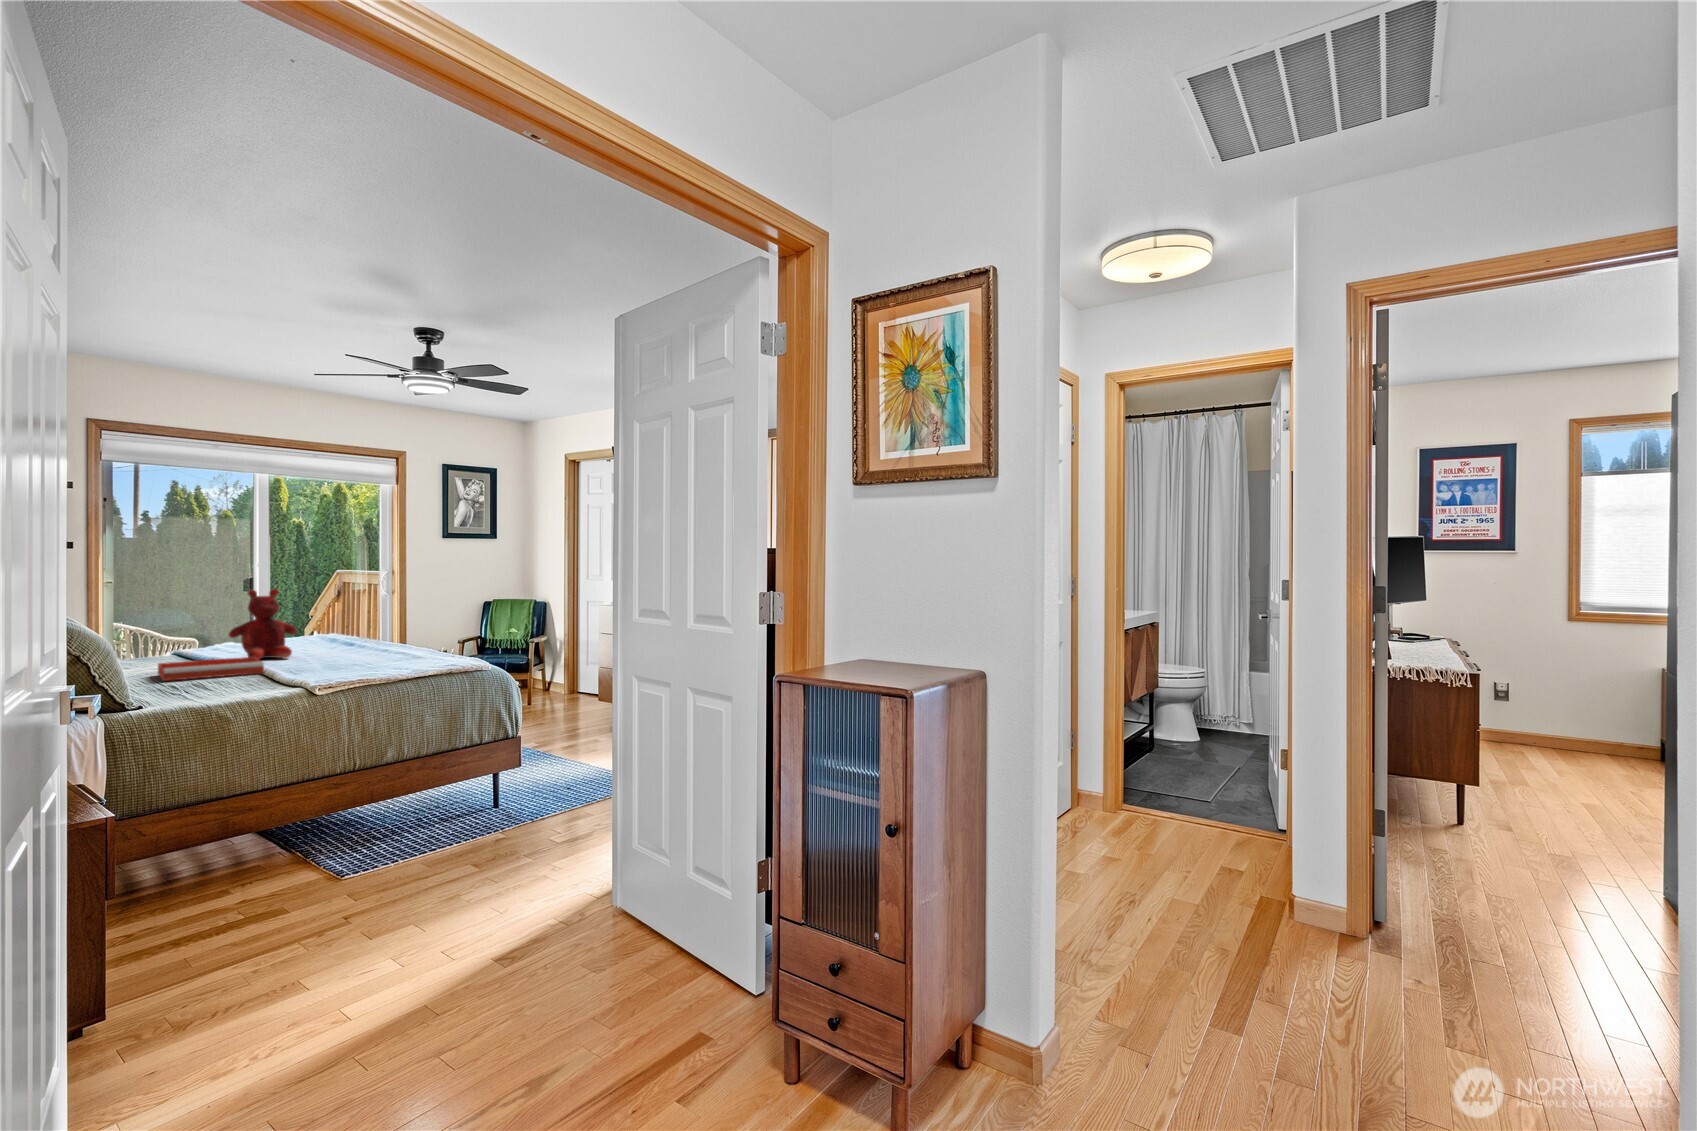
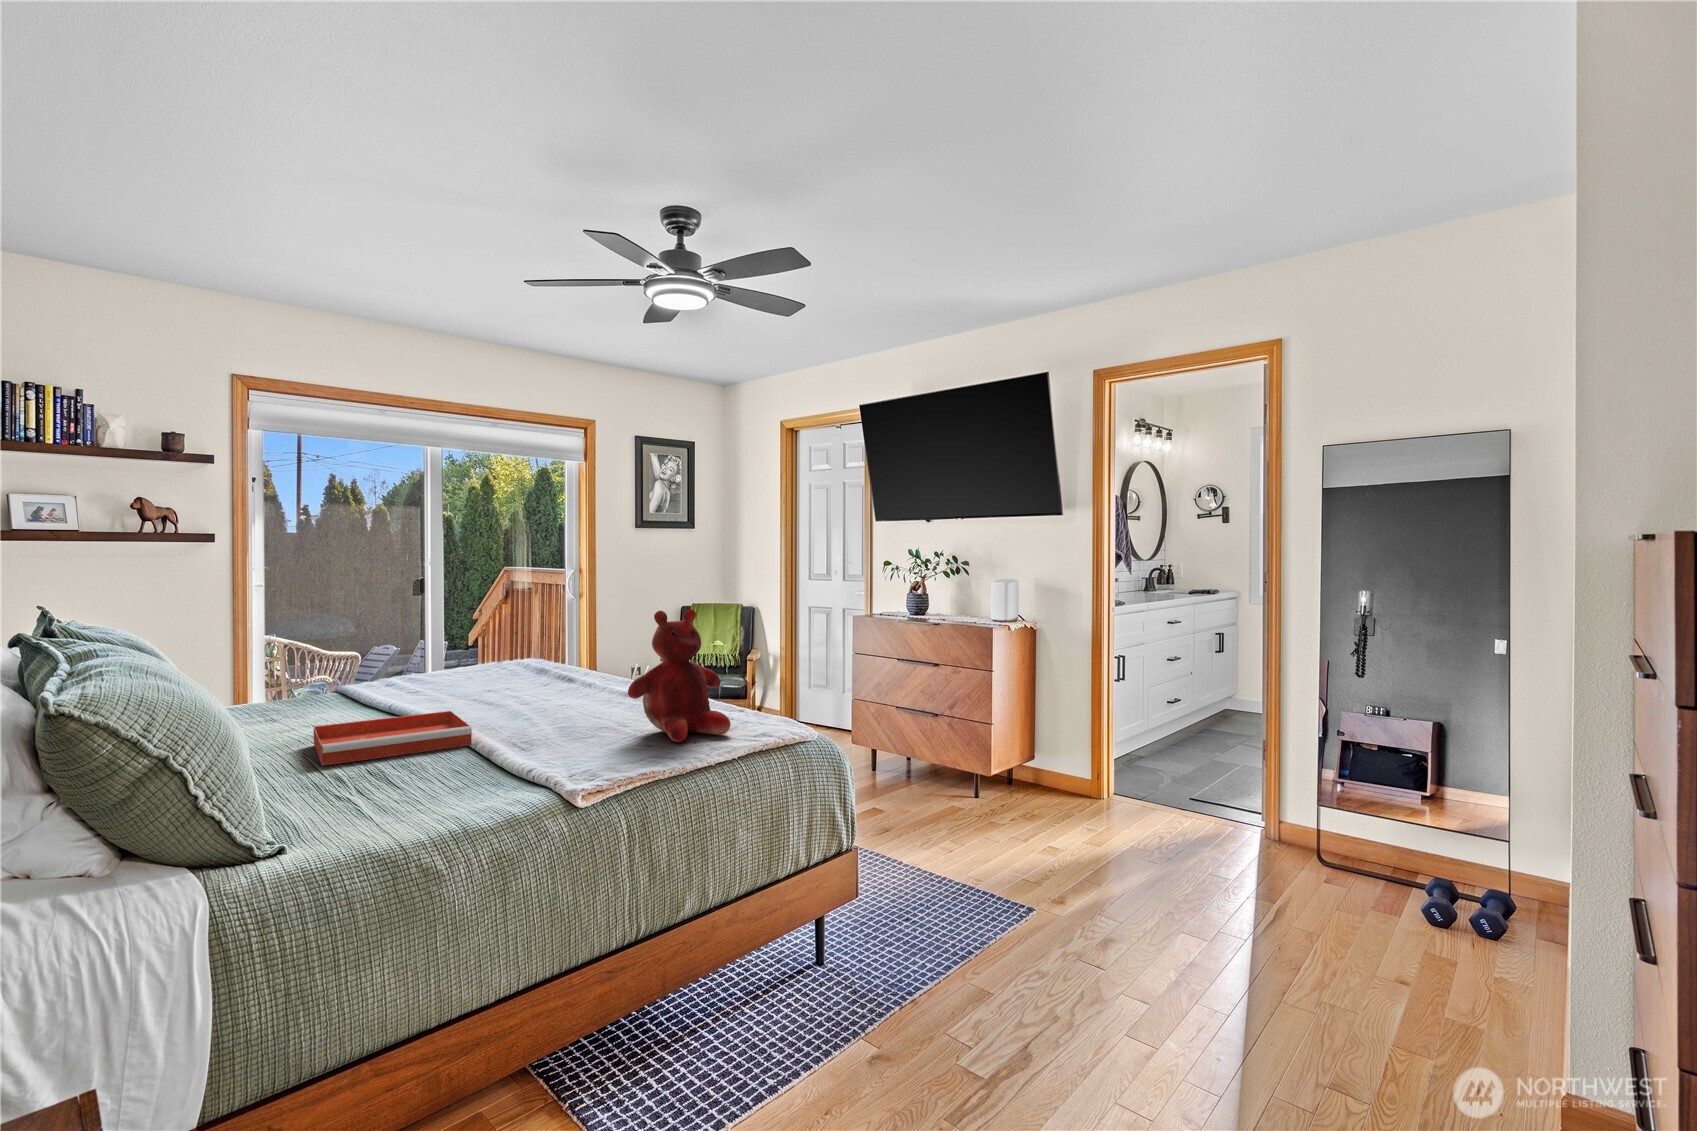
teddy bear: present [229,589,297,659] -> present [628,609,730,742]

